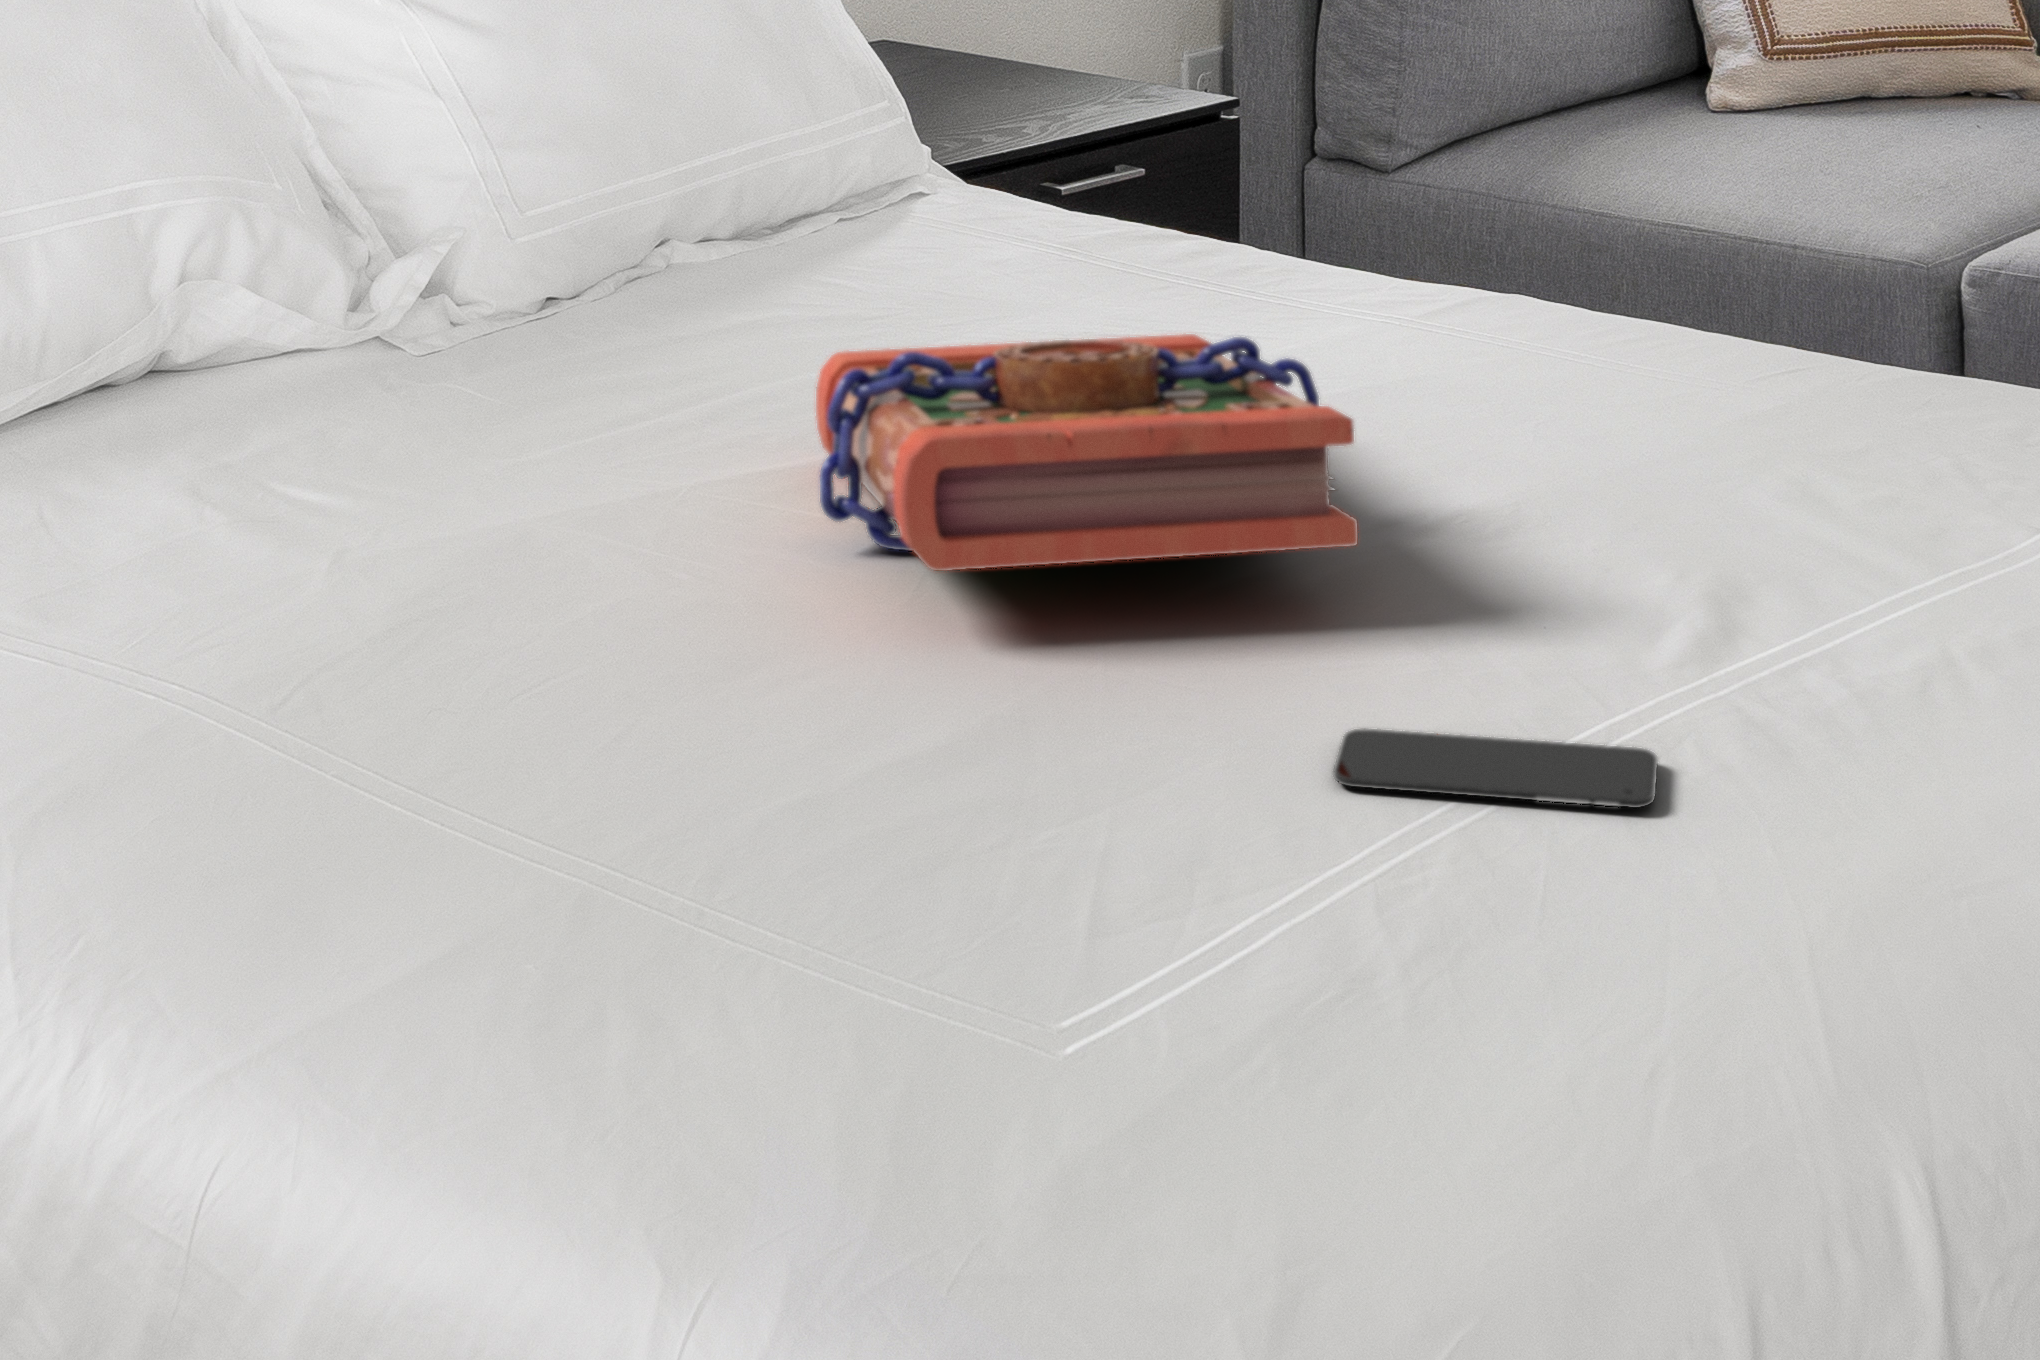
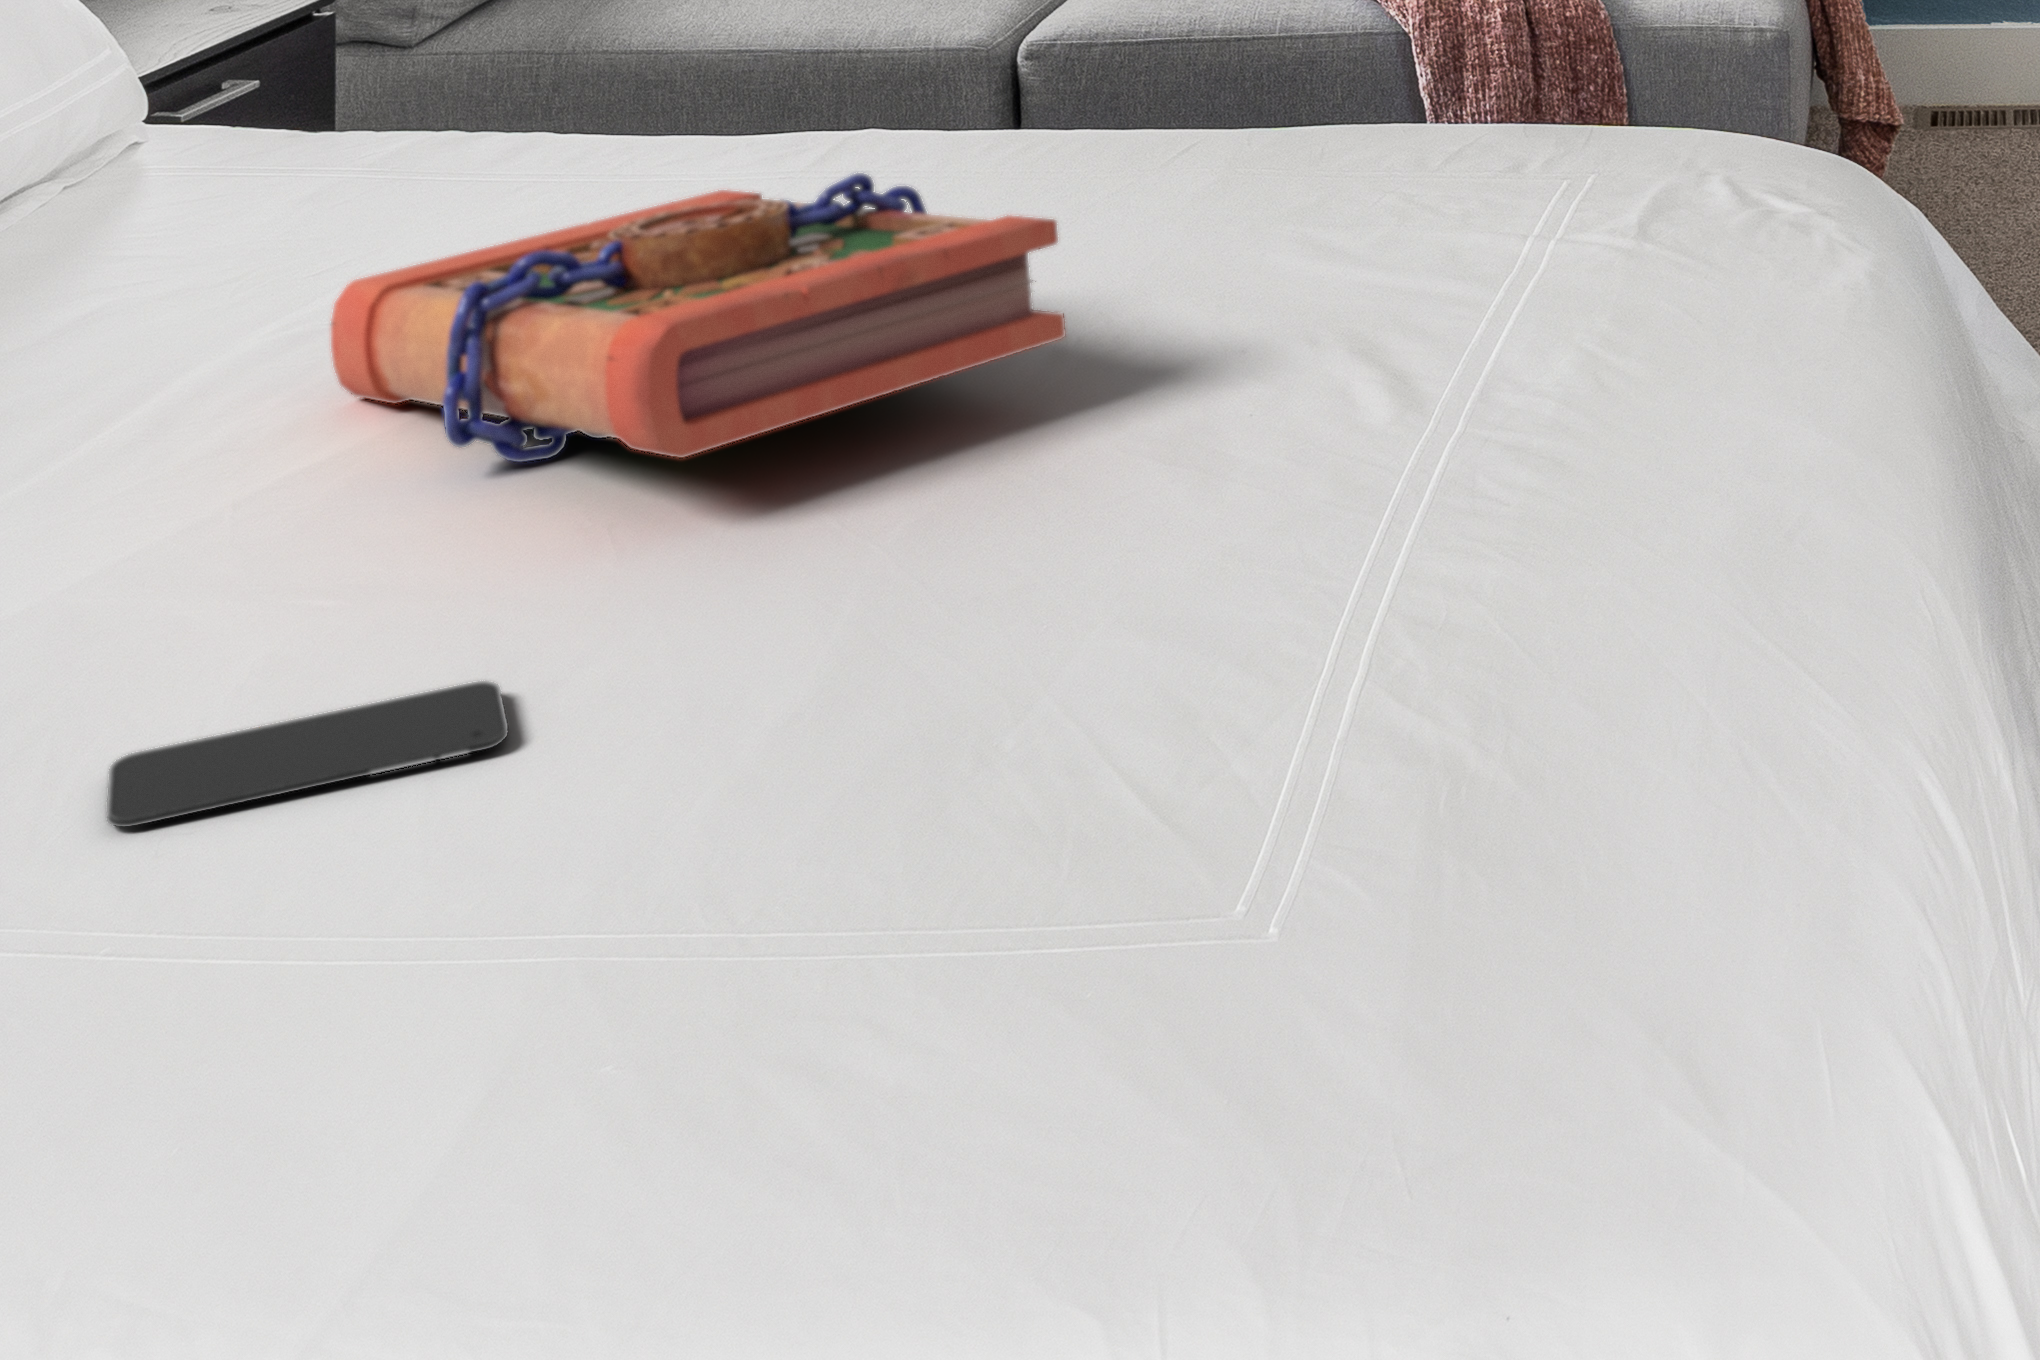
smartphone: present [1333,729,1657,808] -> present [107,681,508,827]

